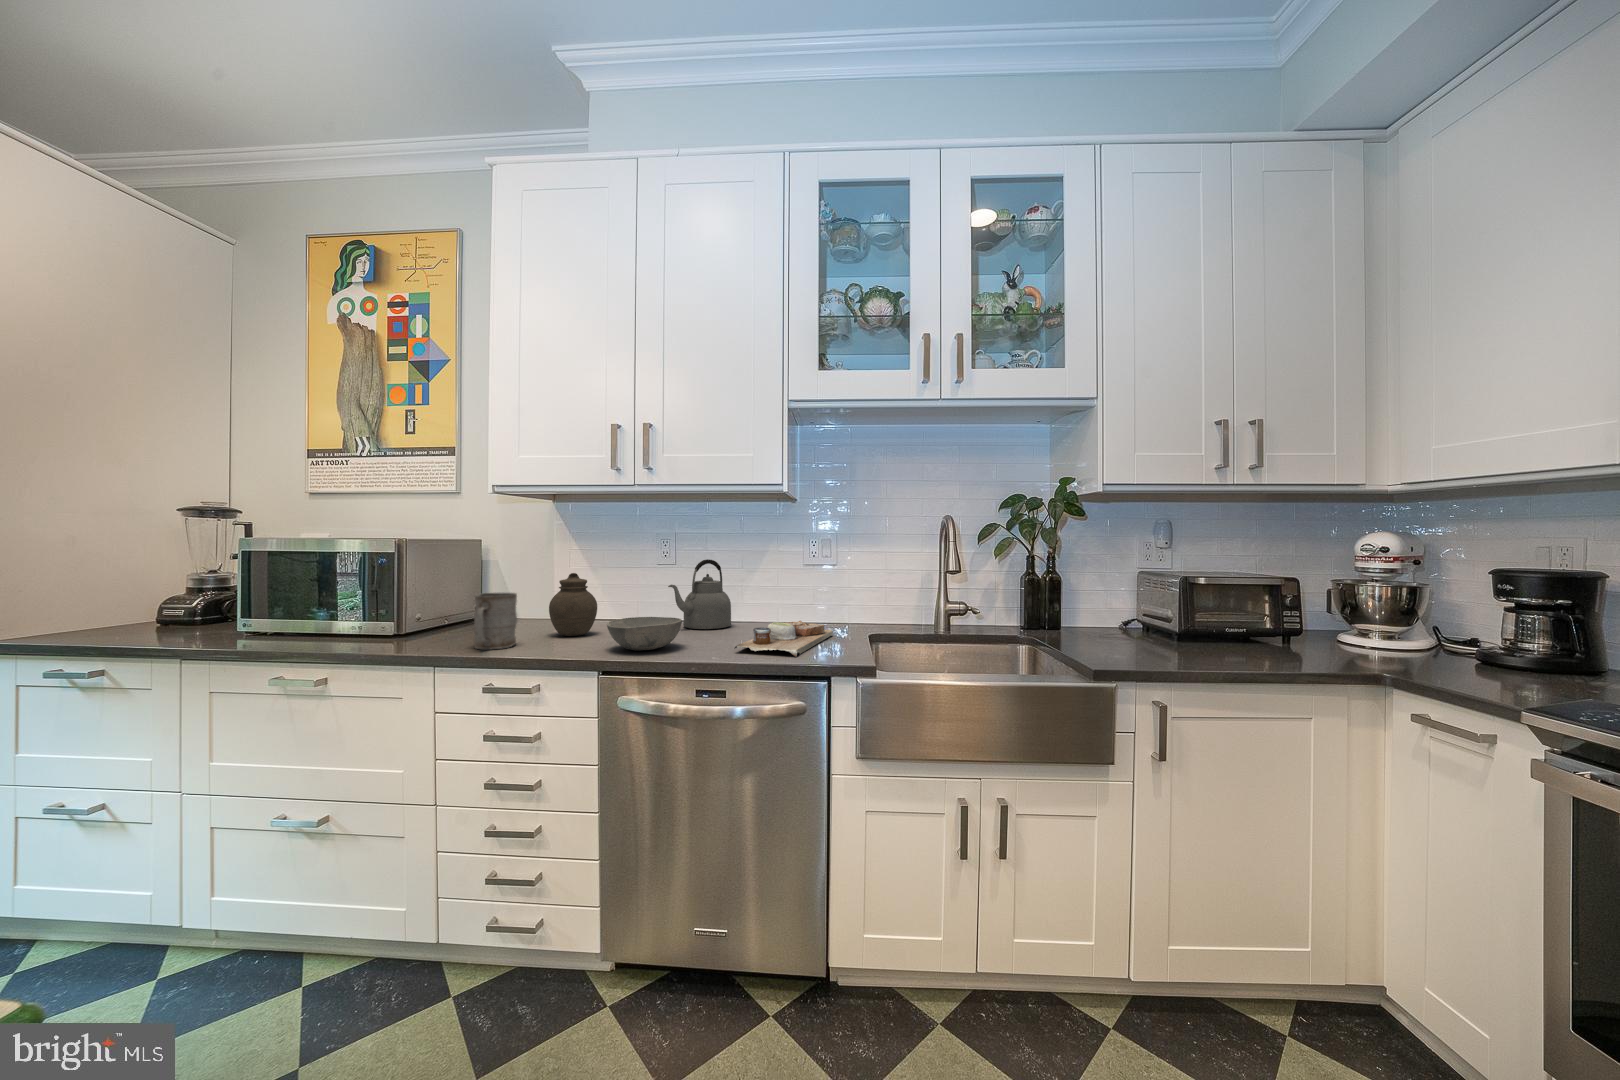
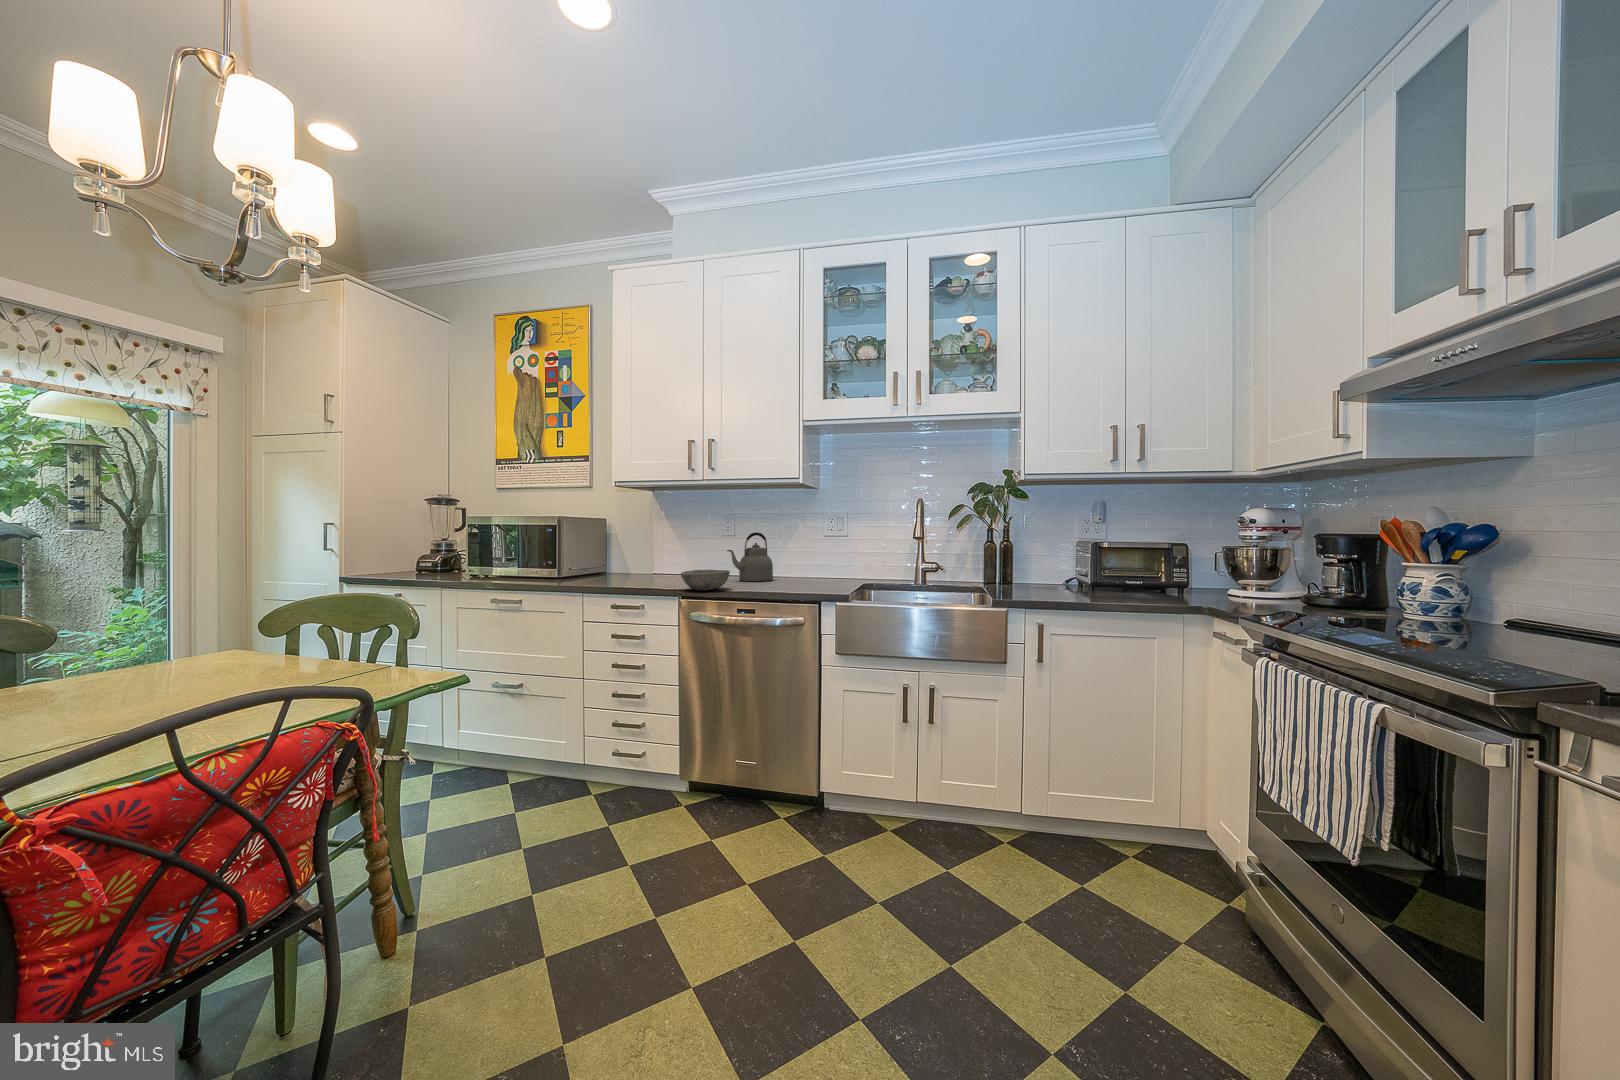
jar: present [549,573,597,636] -> none [648,541,679,583]
mug: present [474,593,517,649] -> none [600,553,627,588]
cutting board: present [734,621,833,656] -> none [761,574,839,595]

